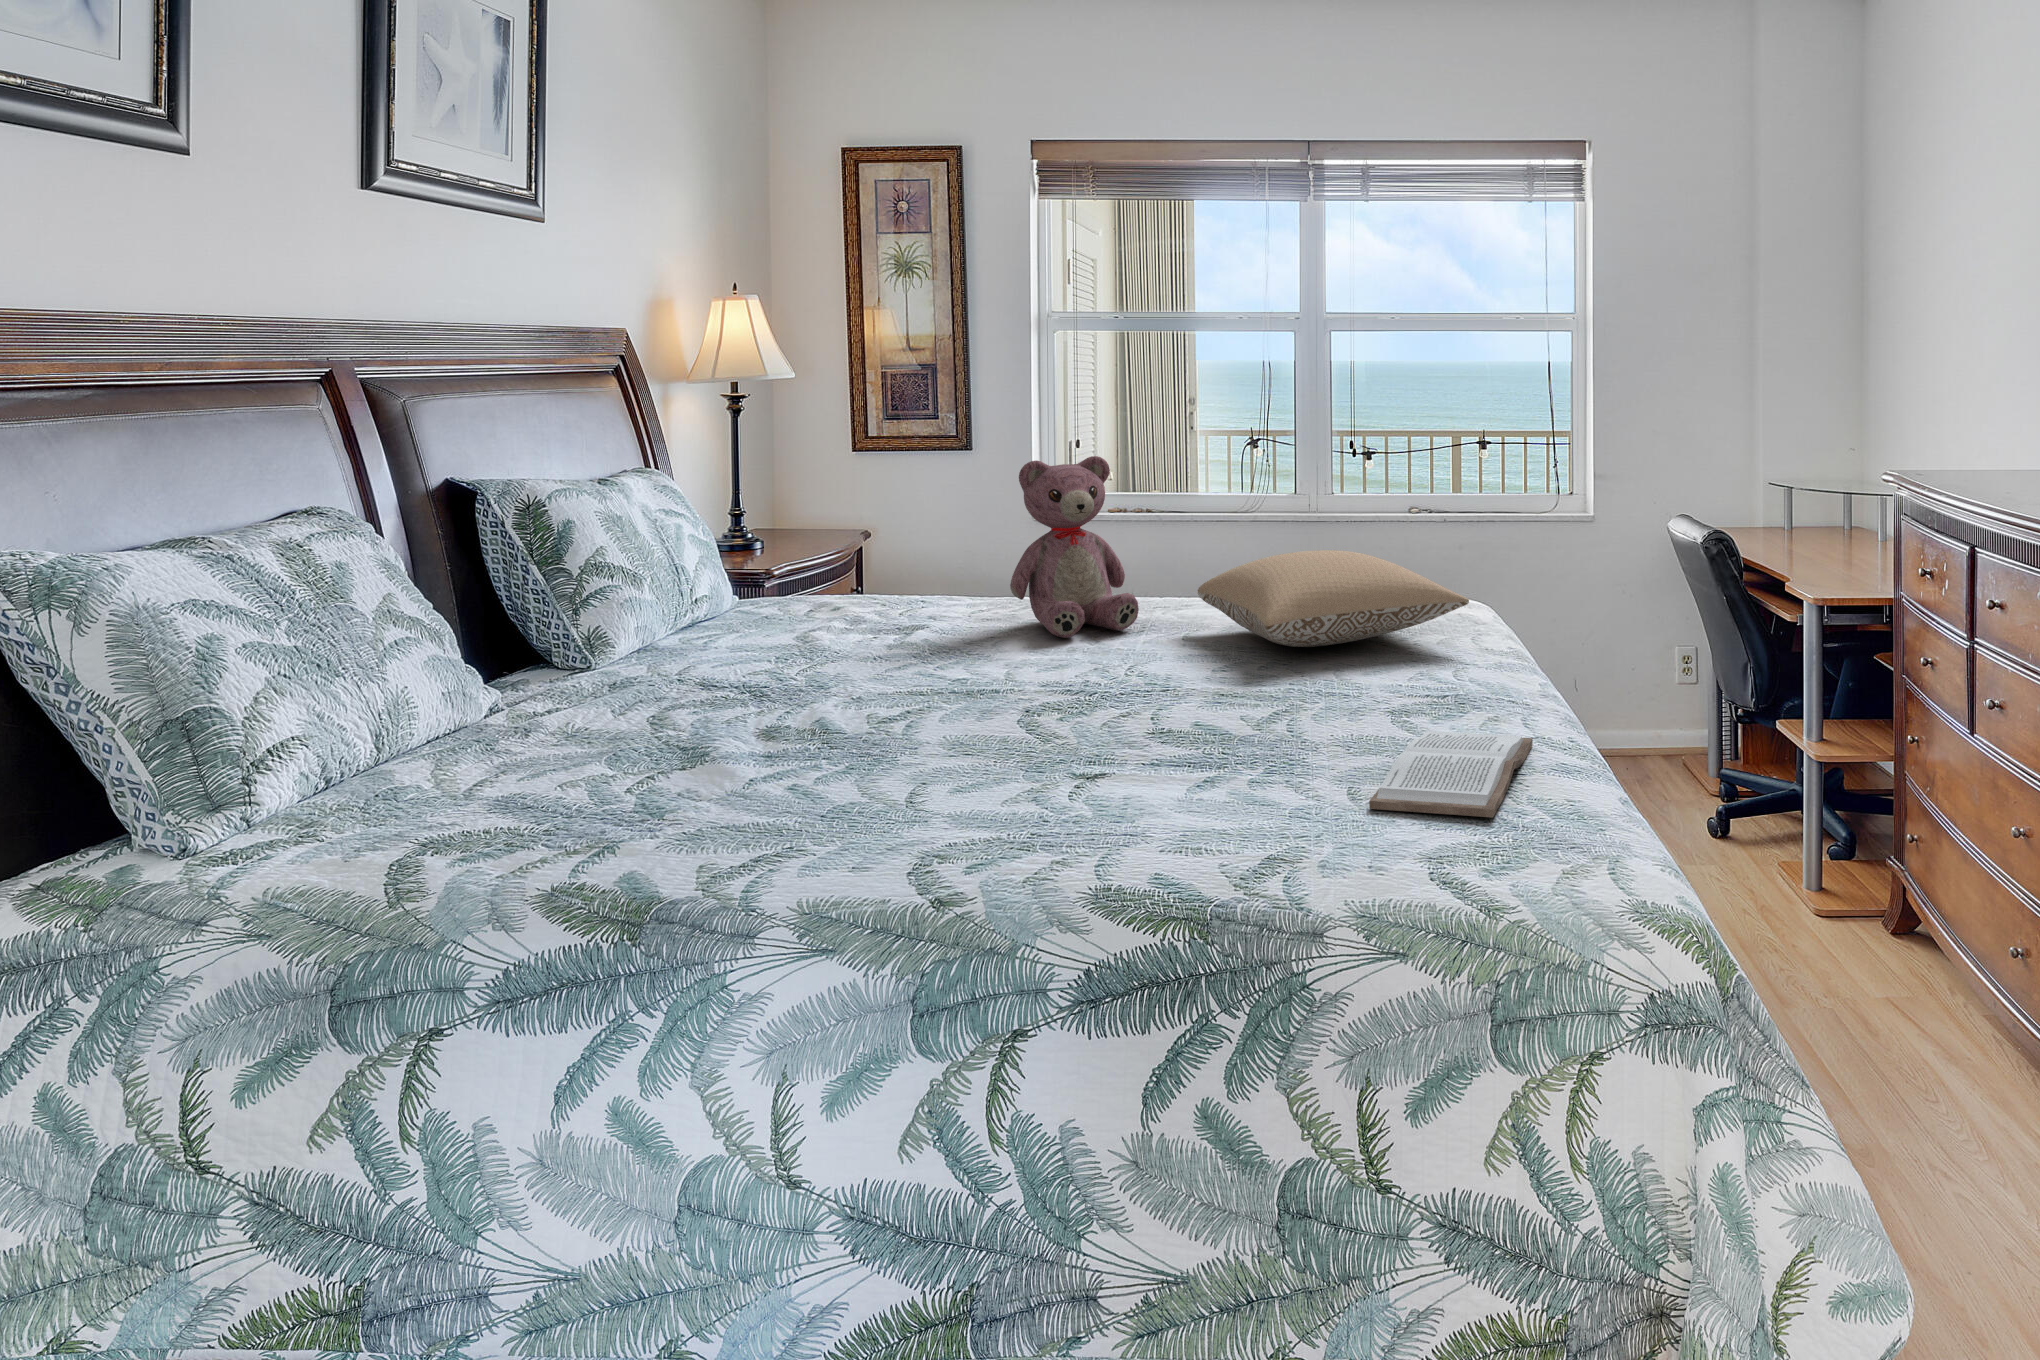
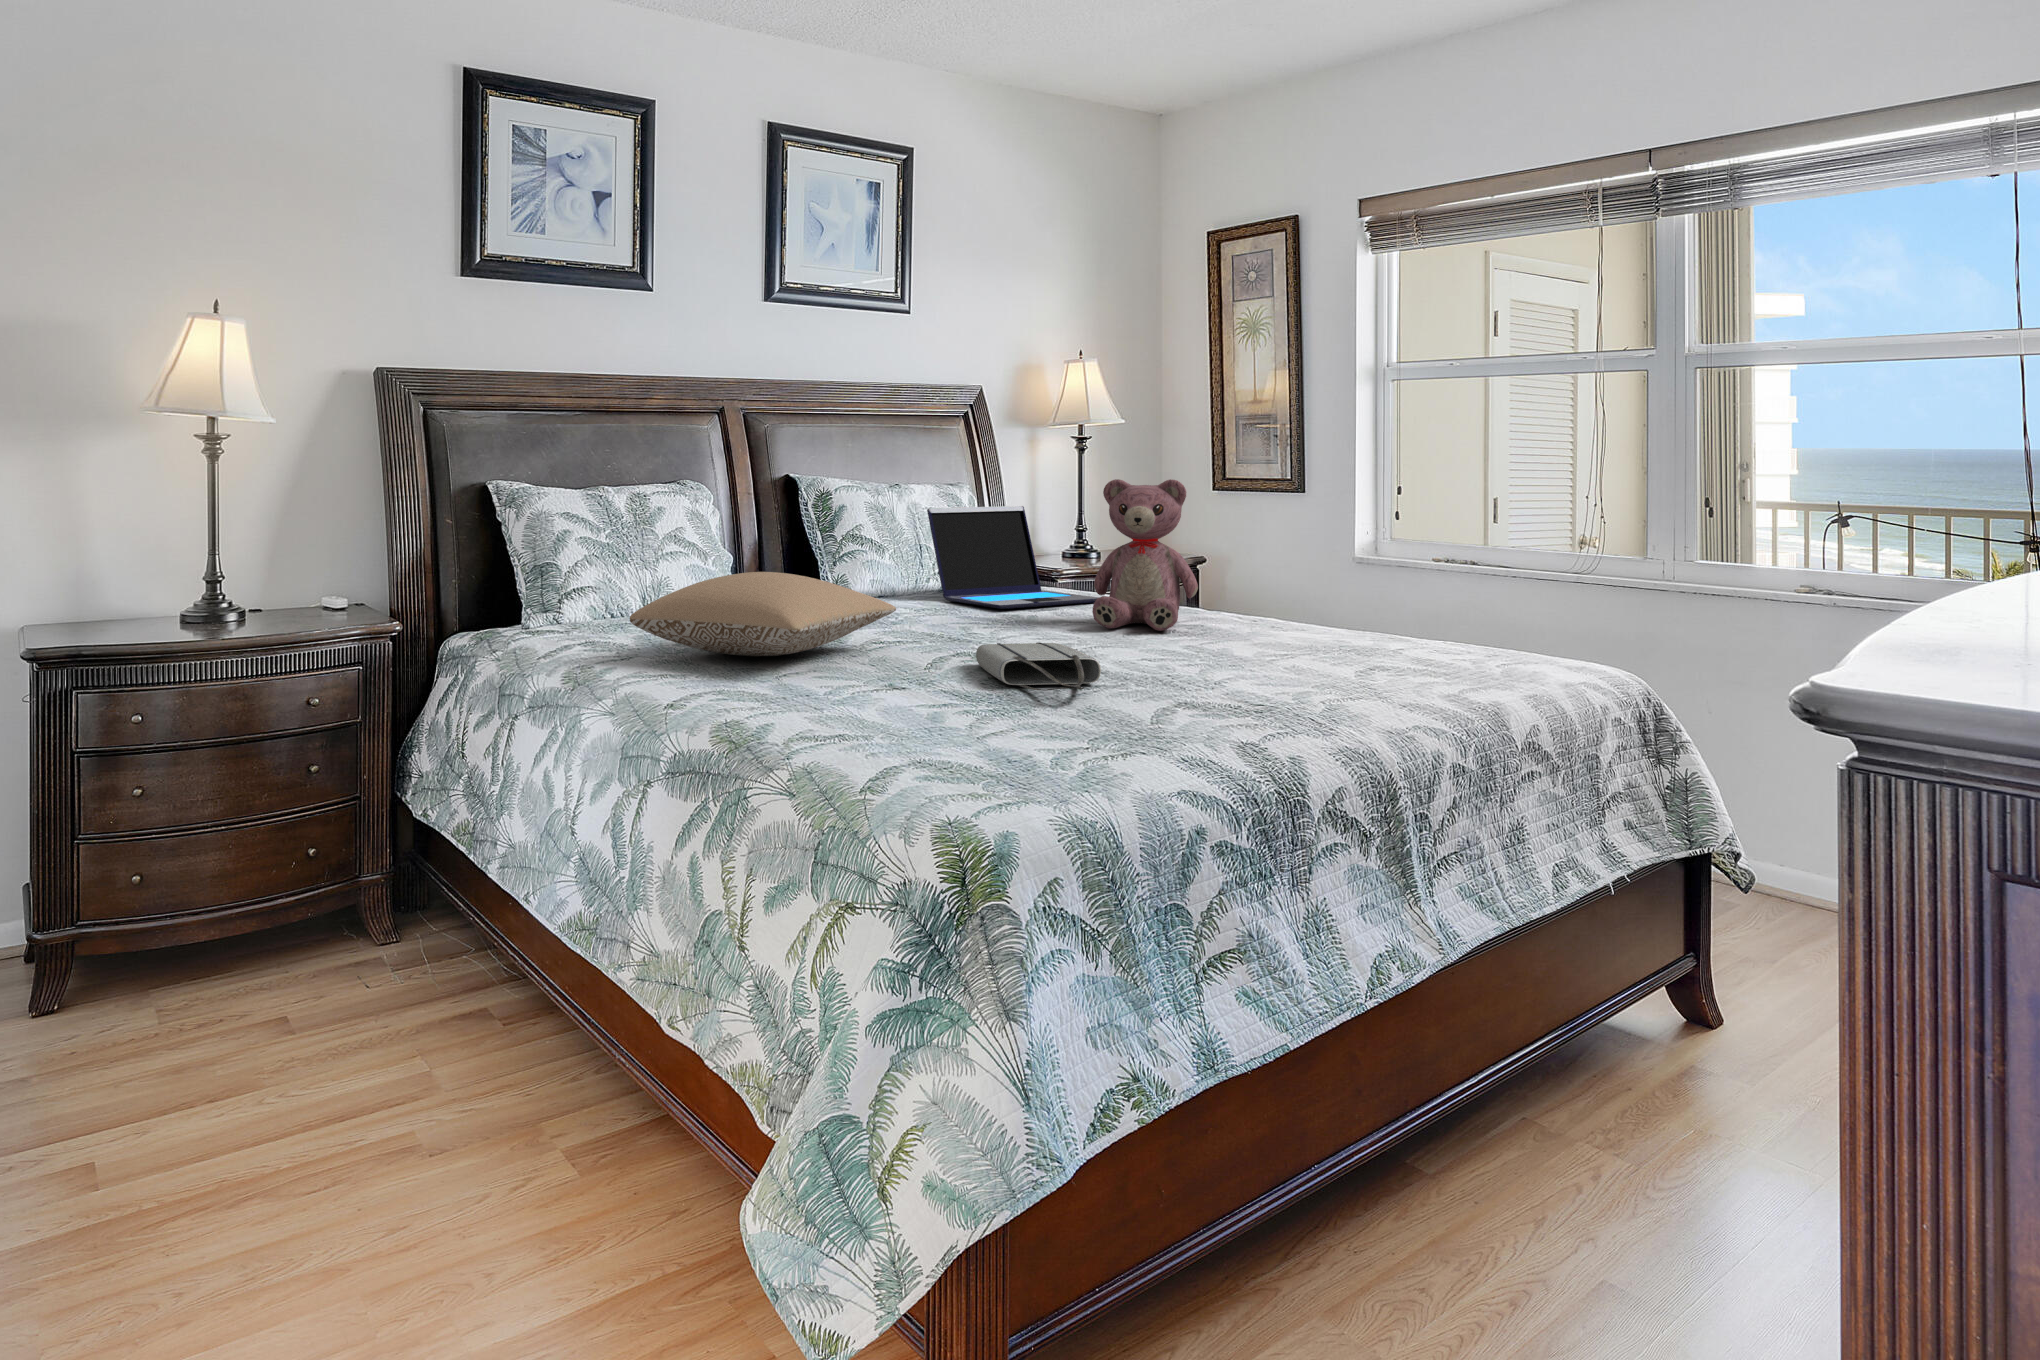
laptop: none [715,497,946,638] -> present [927,506,1098,609]
pillow: present [1198,550,1469,647] -> present [630,572,896,656]
tote bag: none [1092,671,1338,733] -> present [976,642,1101,691]
book: present [1369,731,1533,817] -> none [957,707,1194,756]

